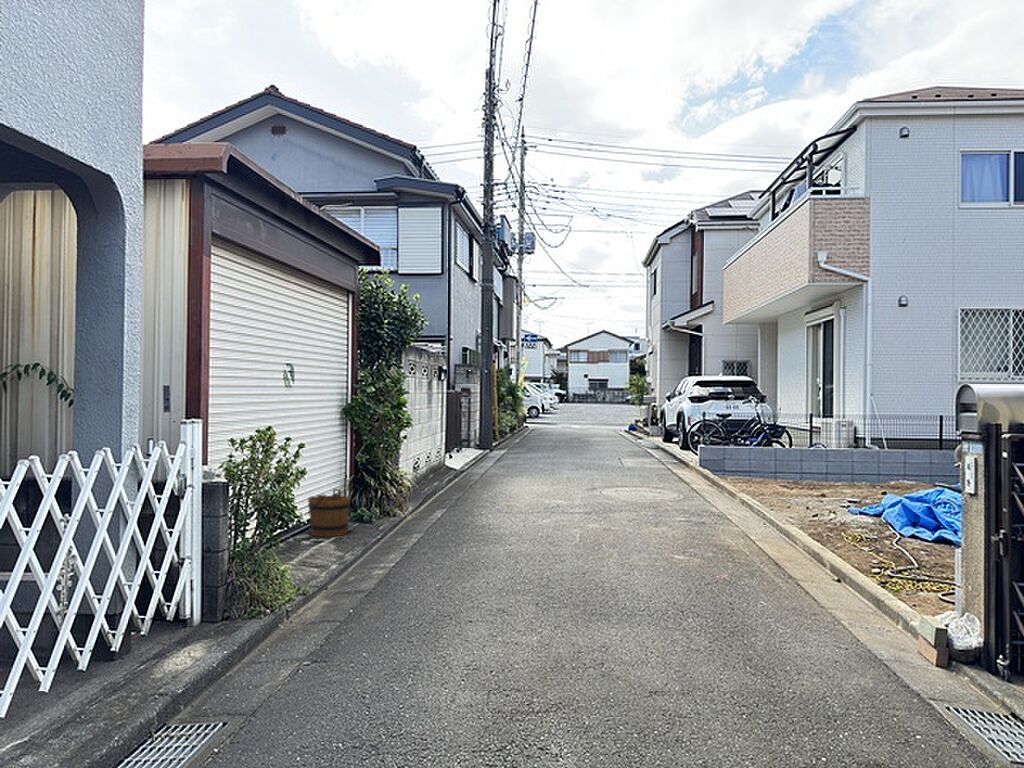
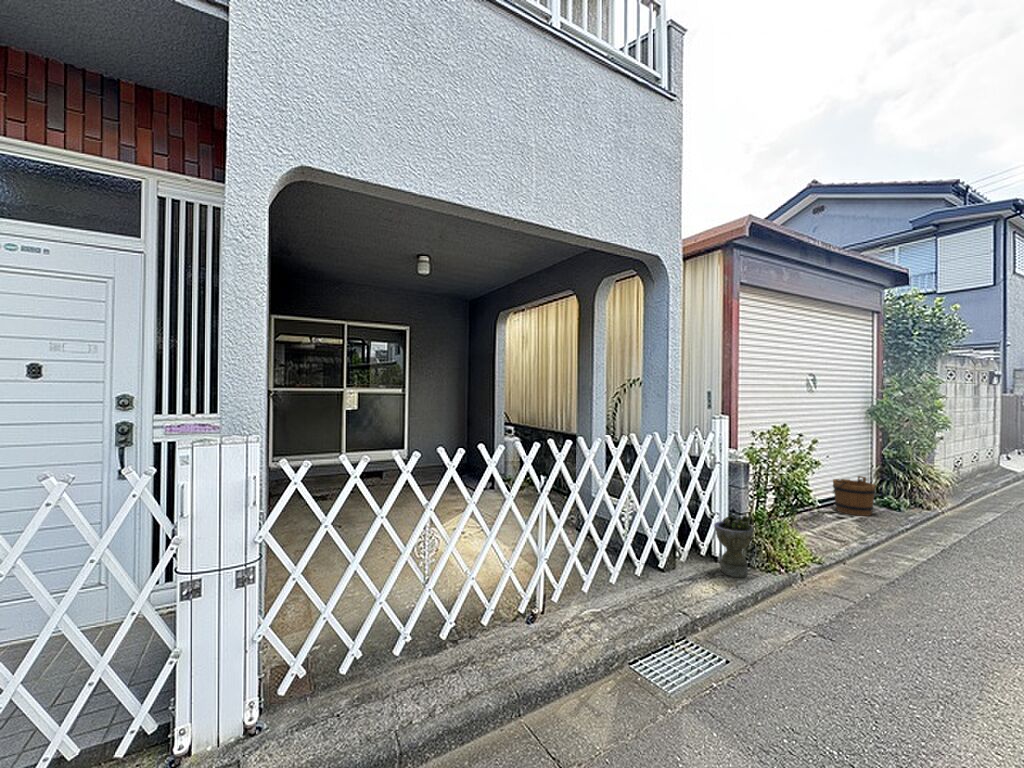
planter: none [186,550,238,635] -> present [714,515,754,578]

